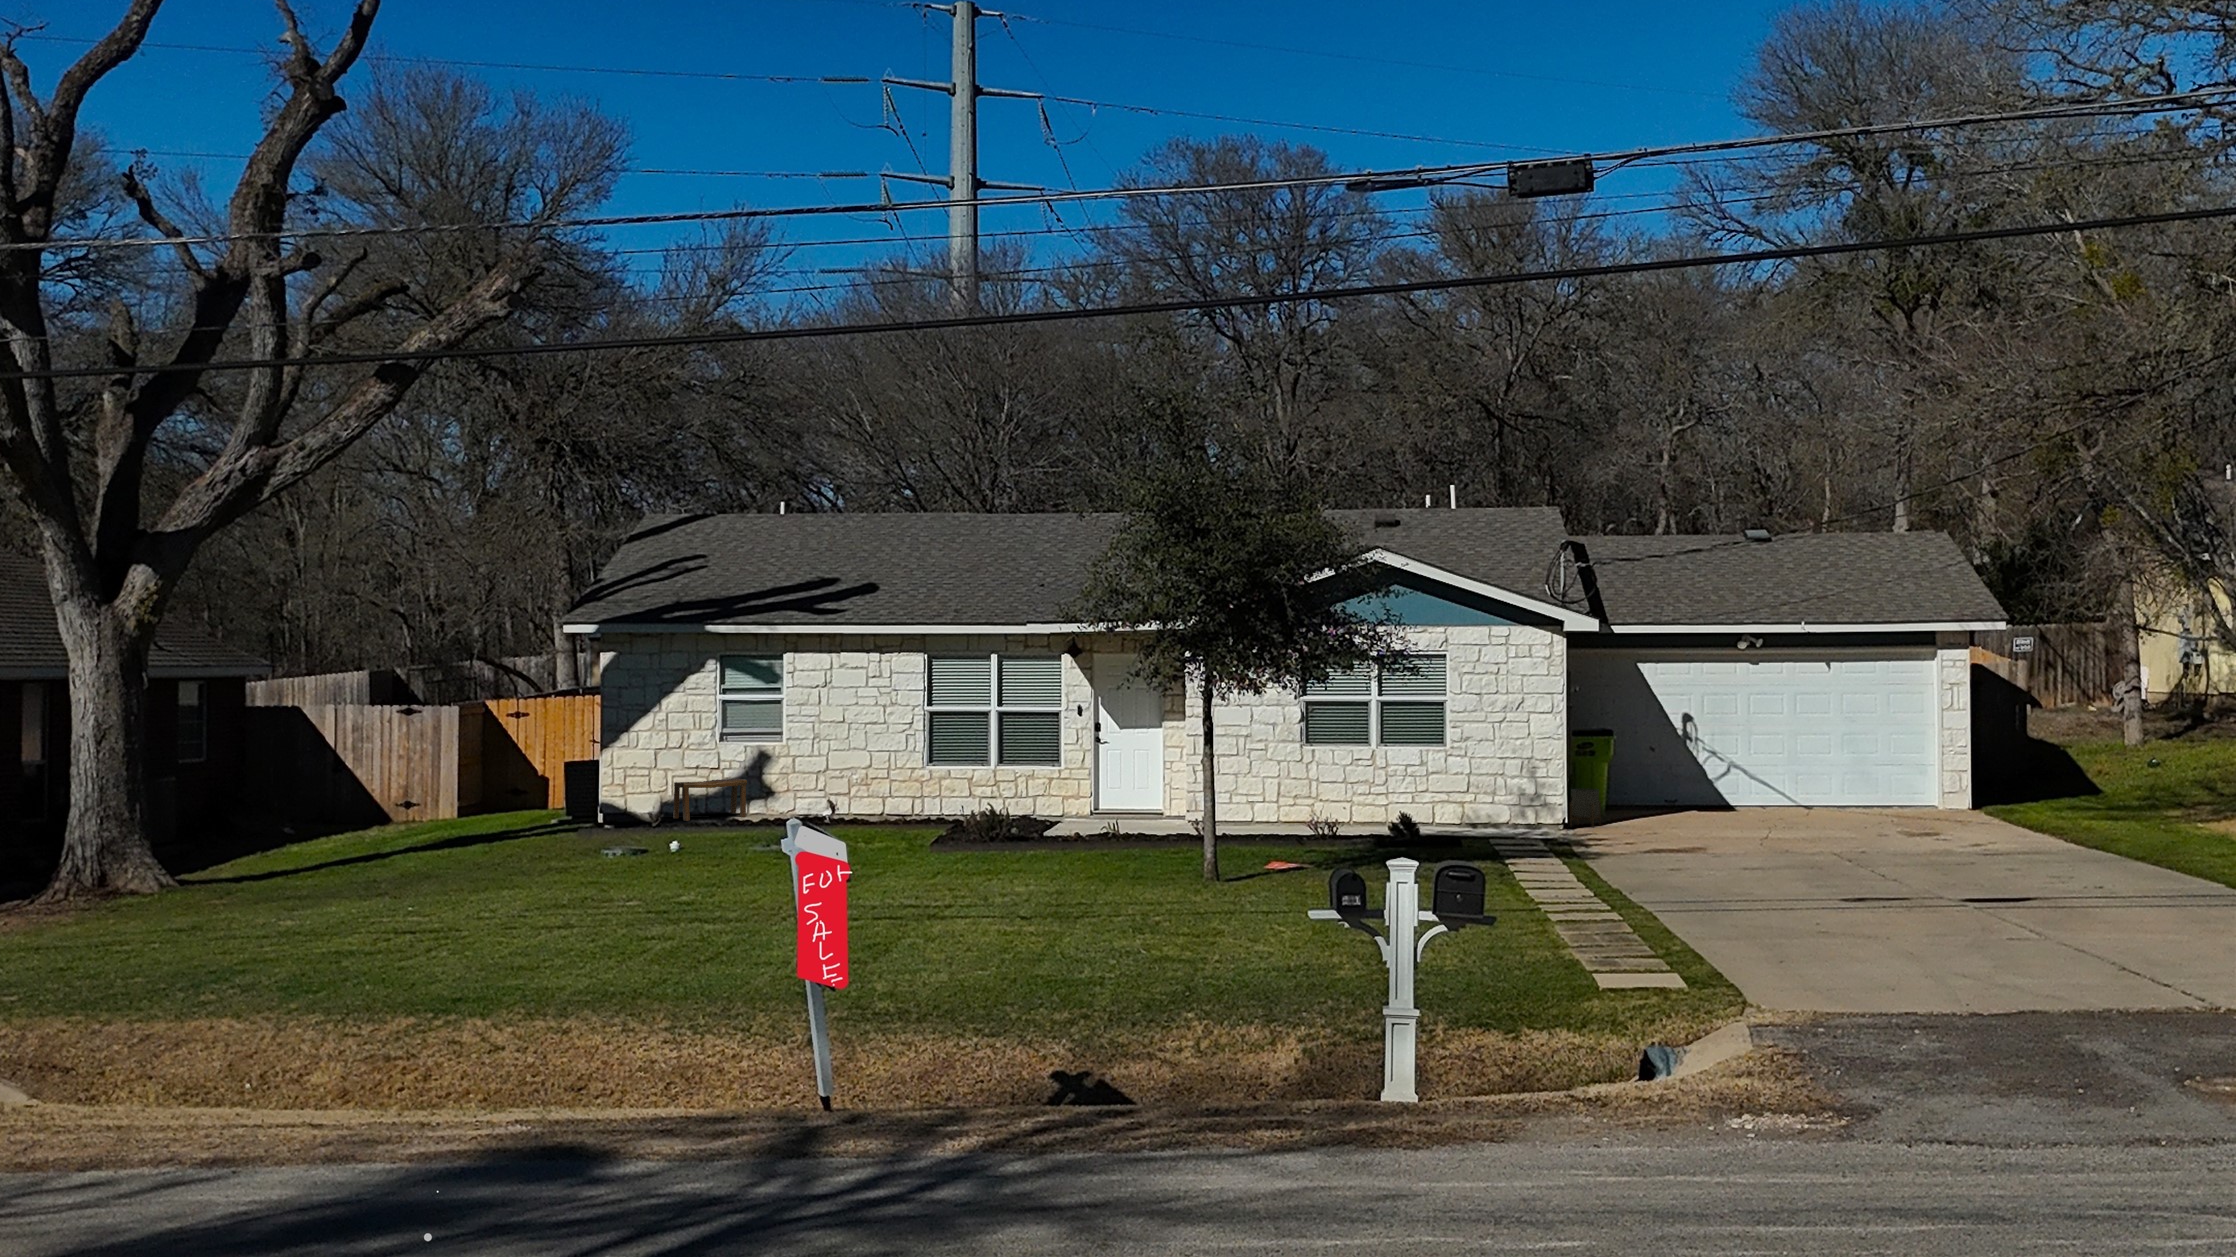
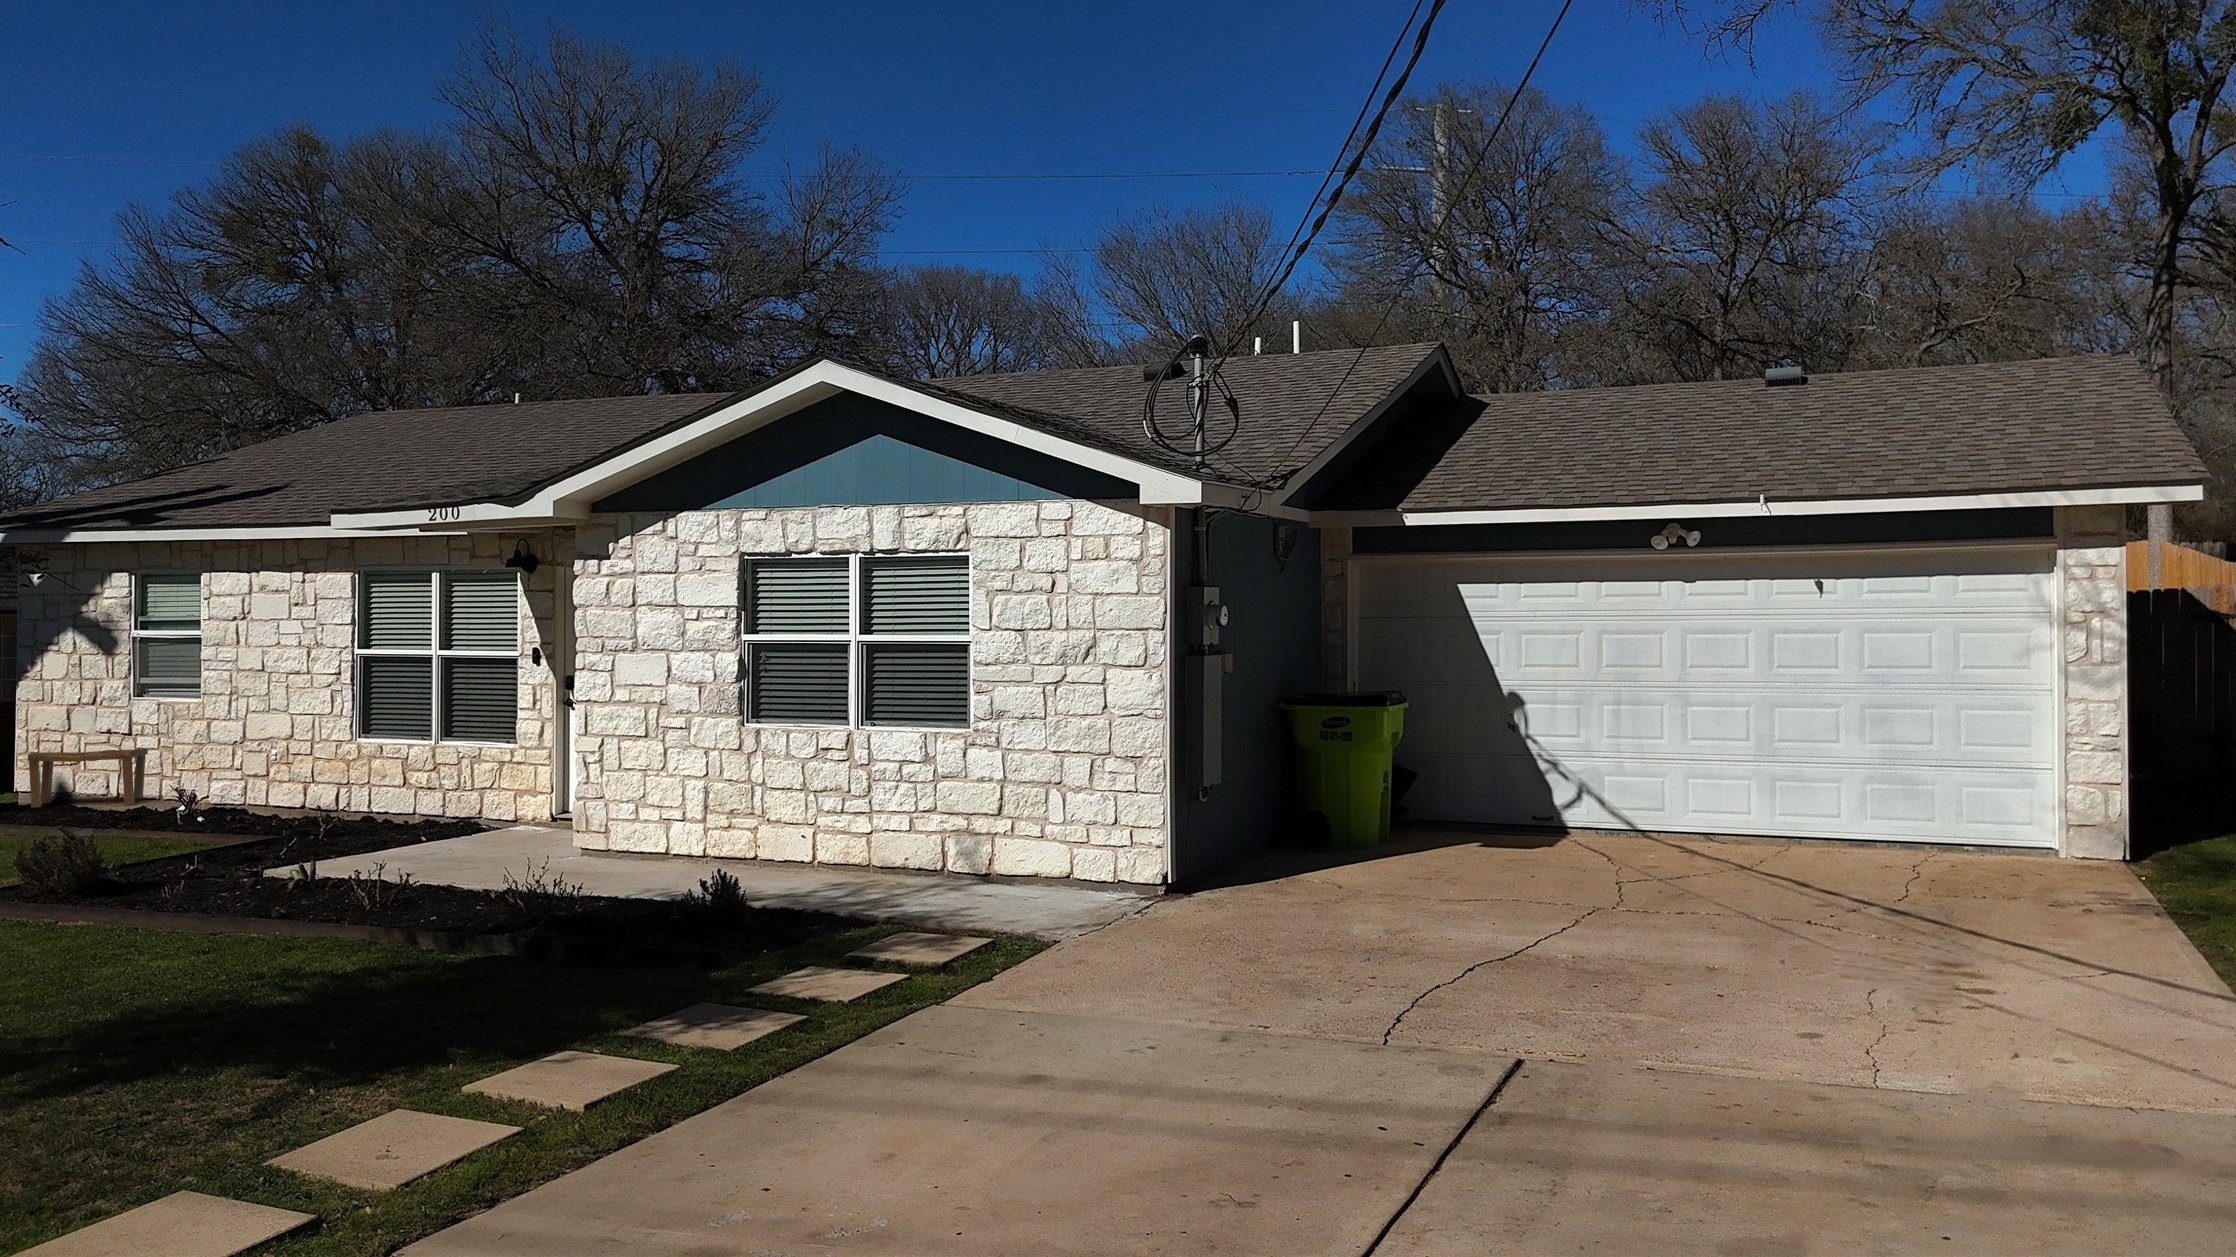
planter: present [1570,788,1601,826] -> none [1182,818,1248,899]

